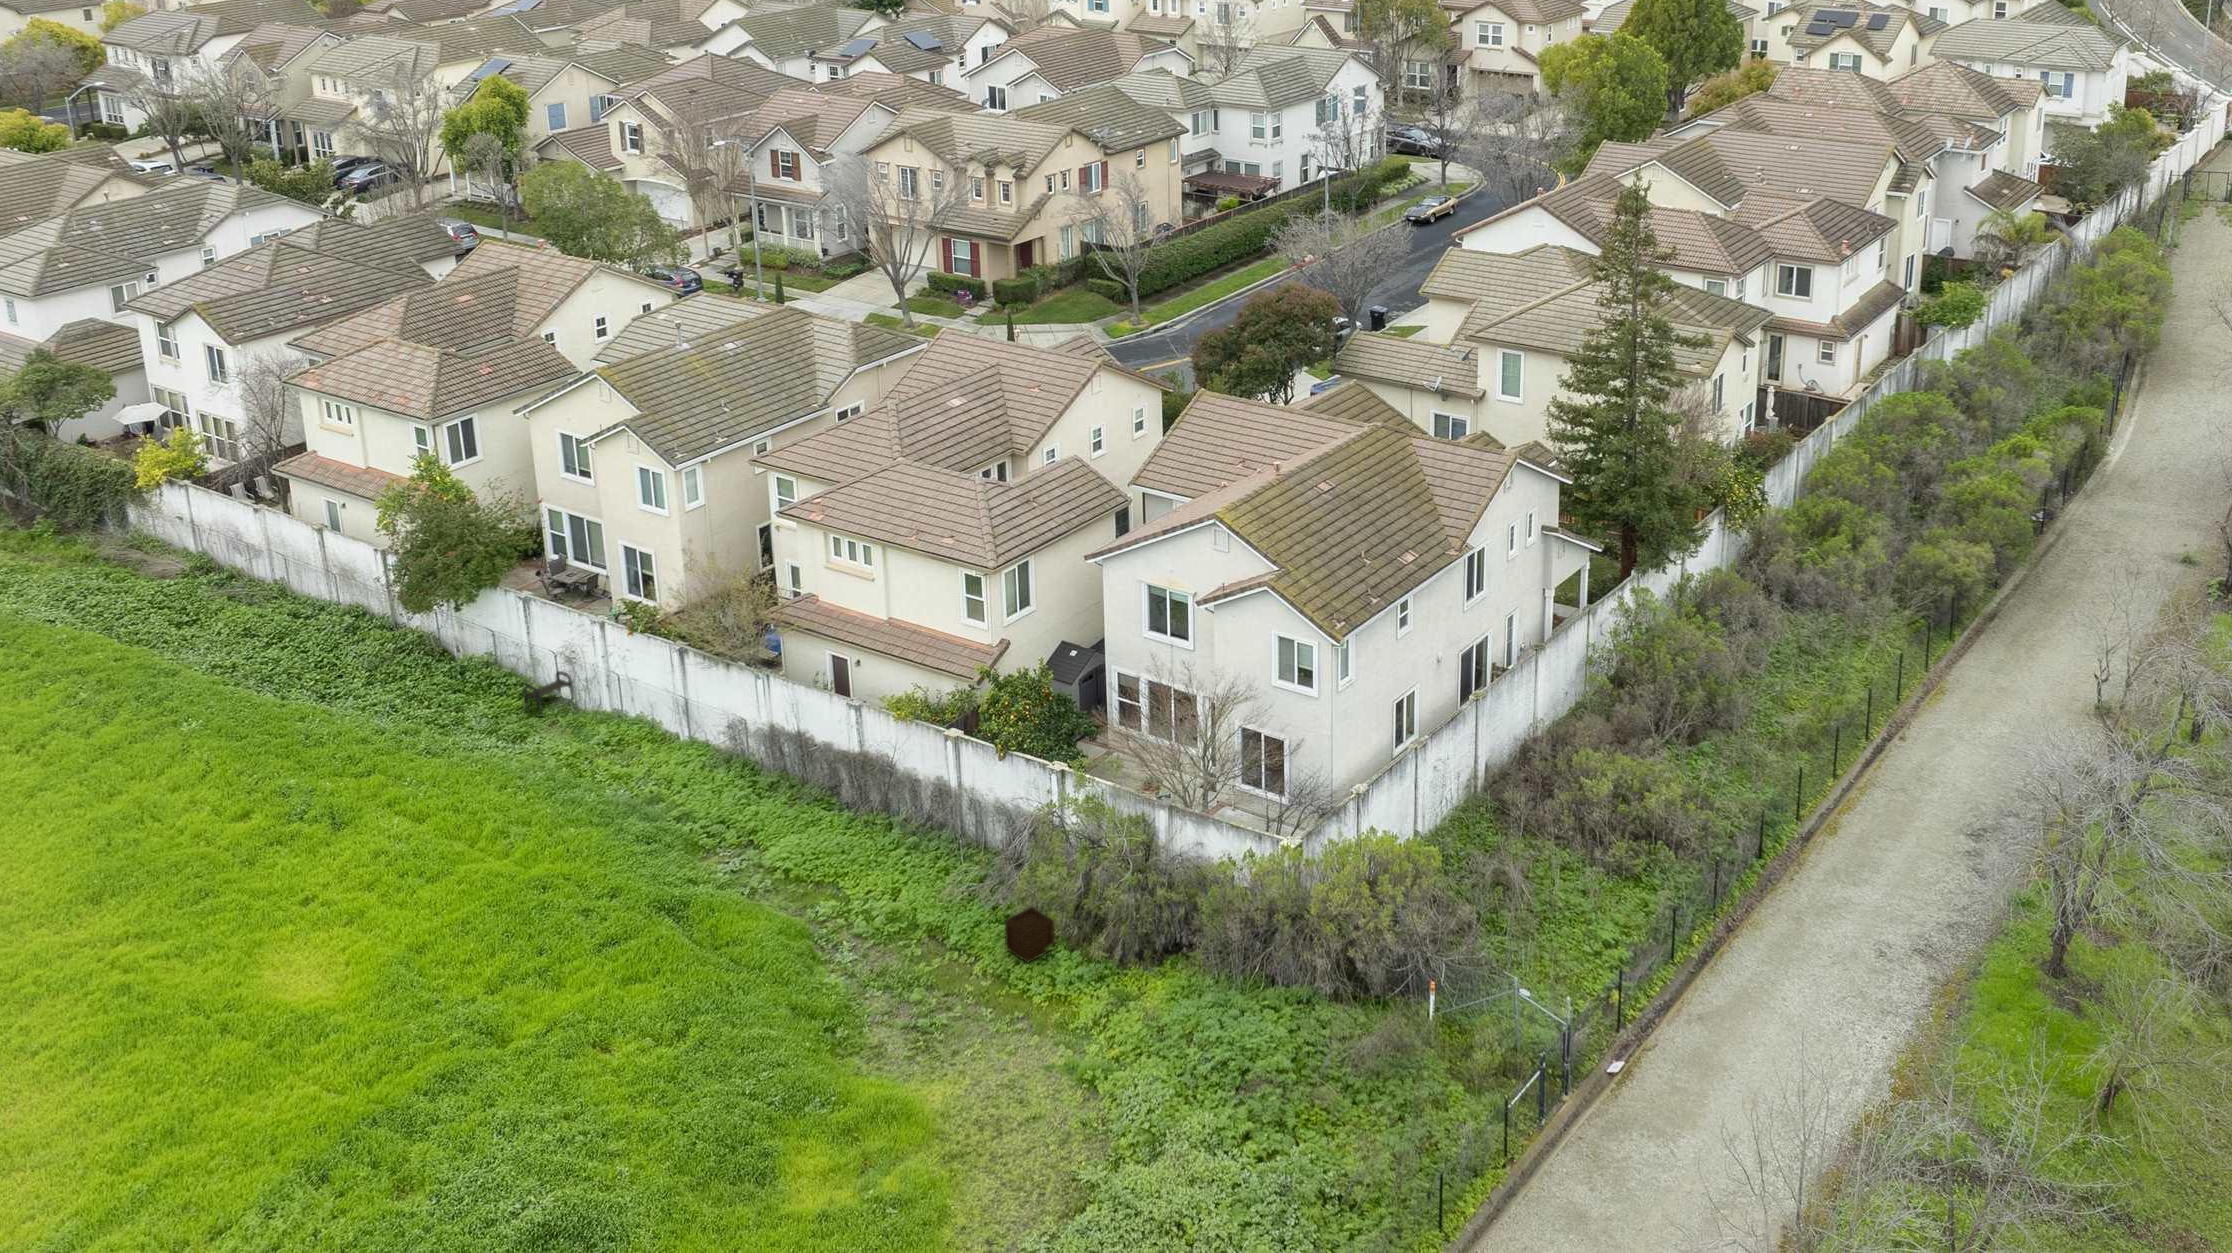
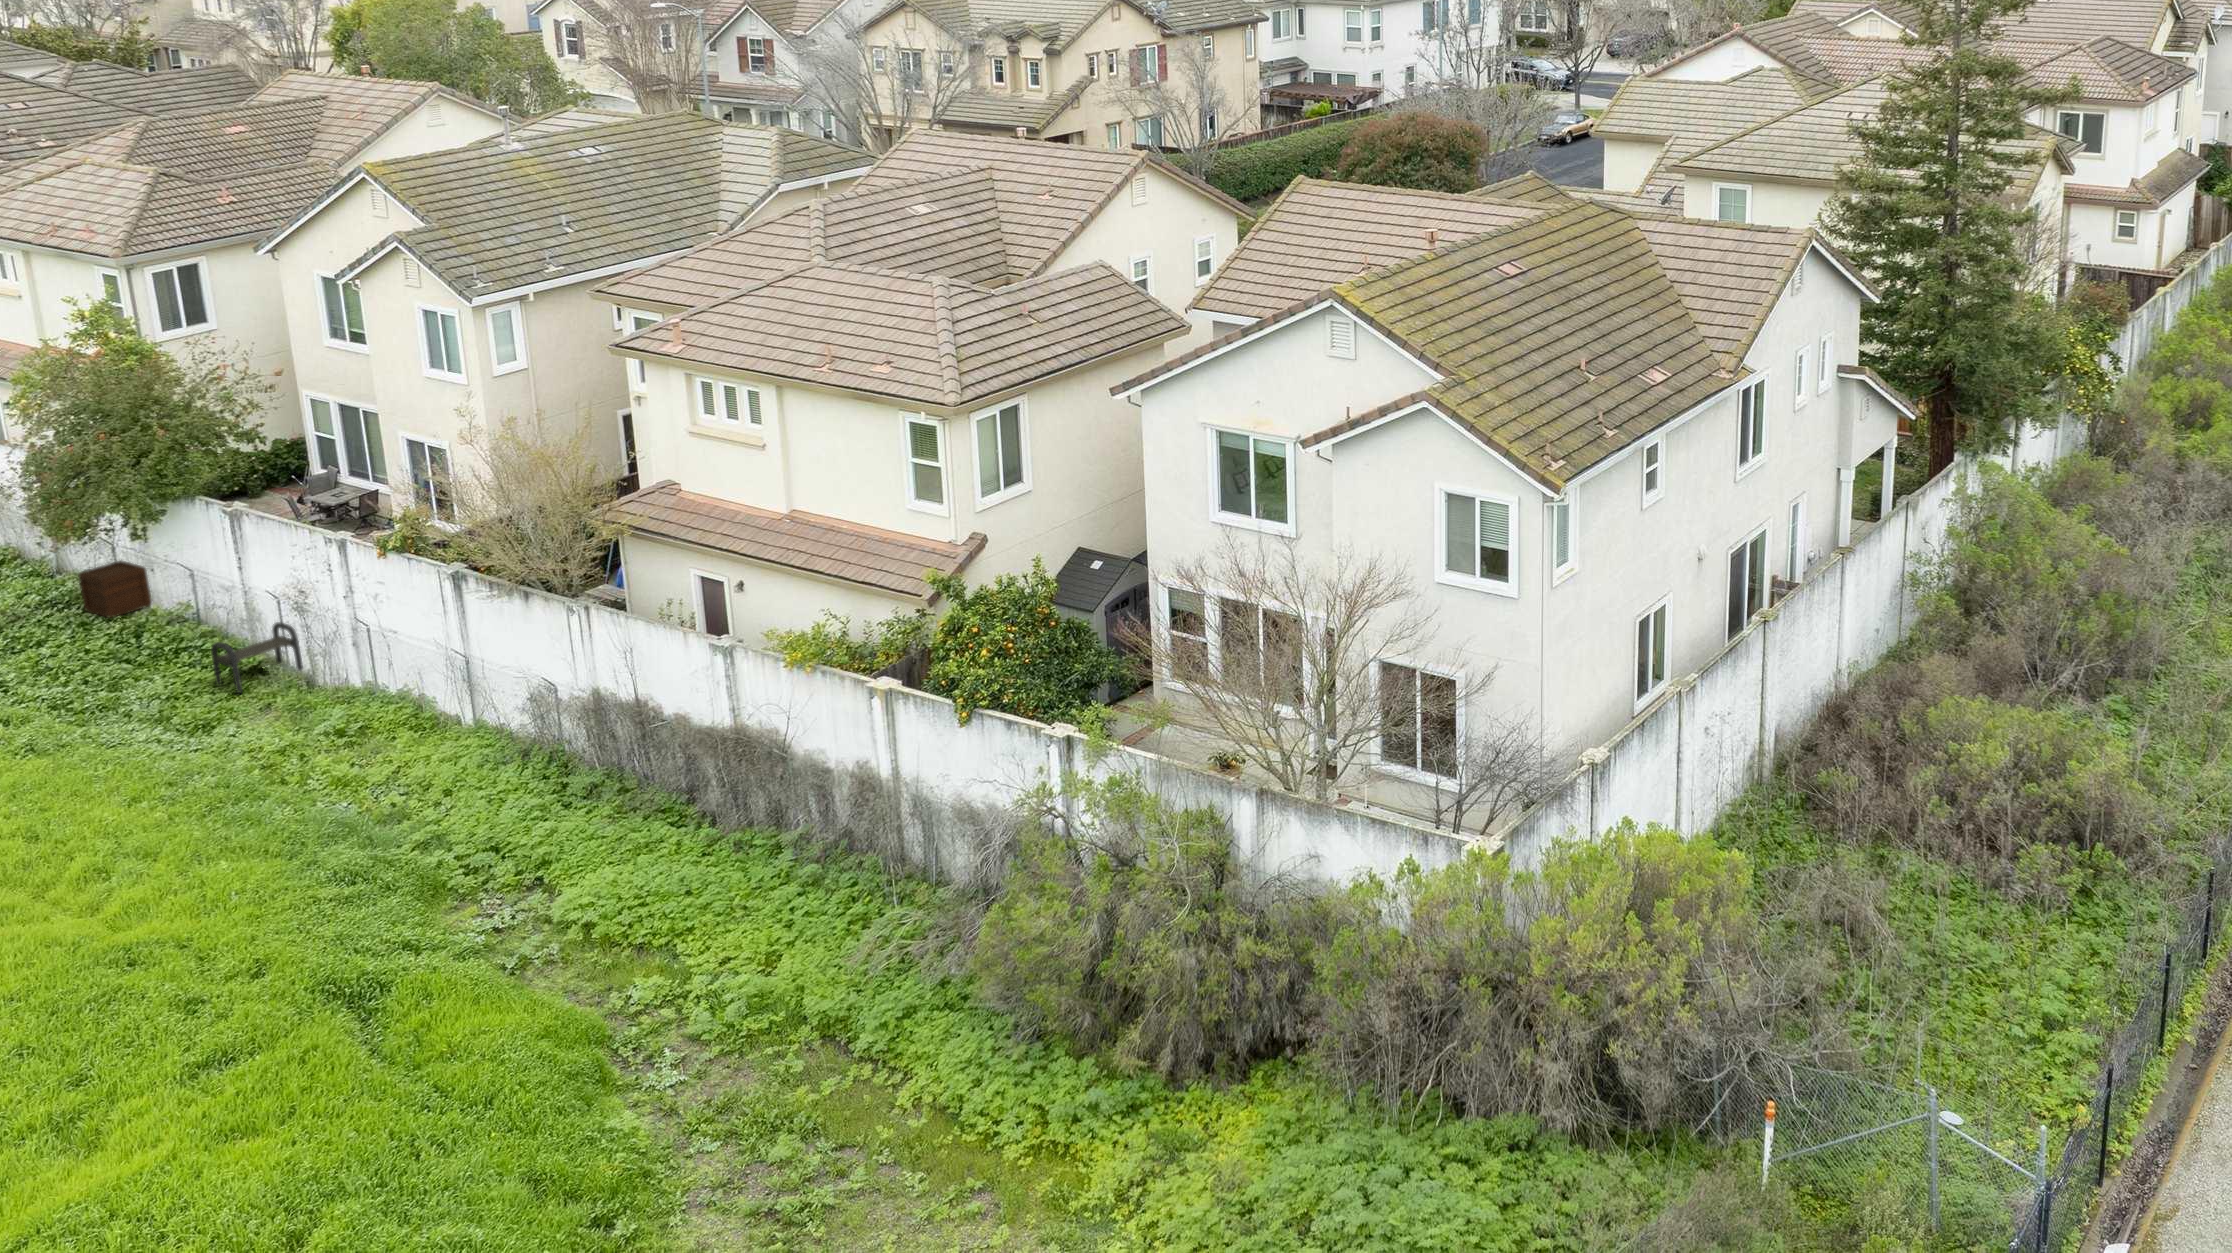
wooden crate: present [1004,907,1054,962] -> present [78,561,152,618]

